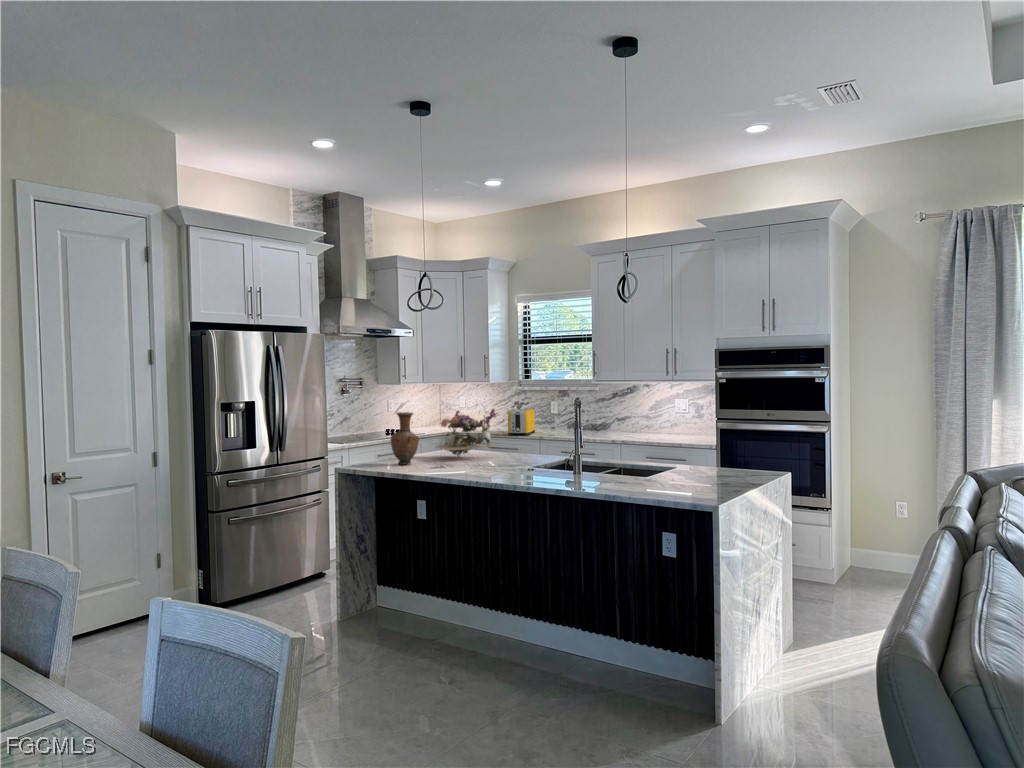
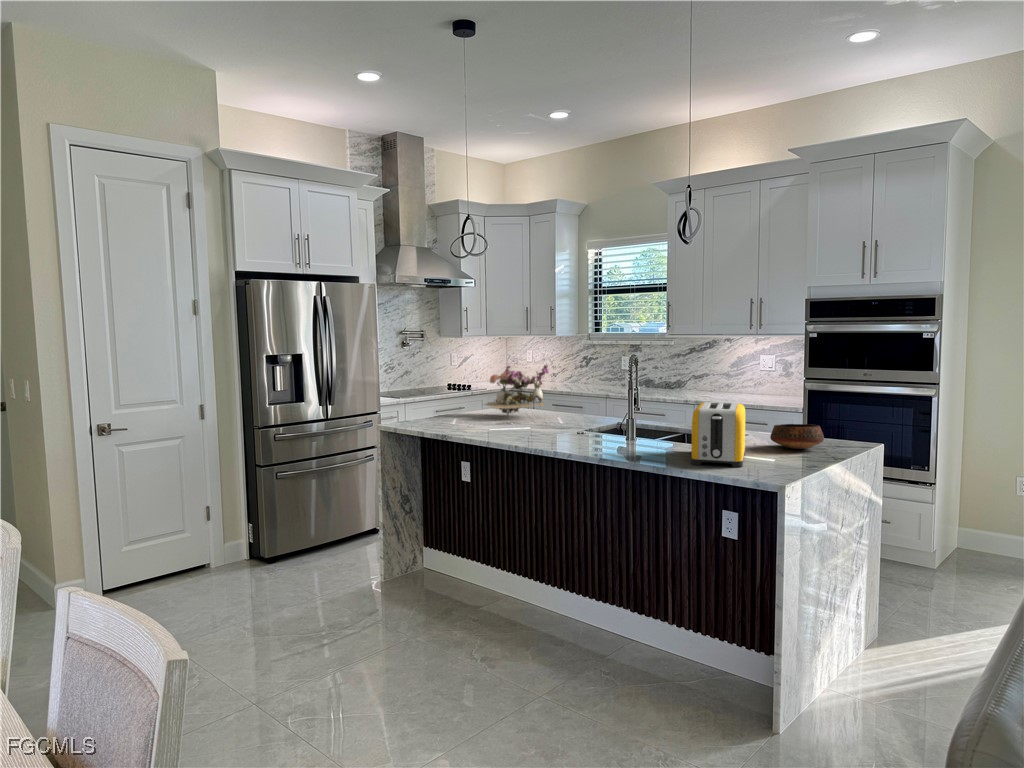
toaster: present [508,409,535,435] -> present [691,402,745,467]
vase: present [391,412,419,465] -> none [433,367,463,424]
bowl: none [698,457,743,478] -> present [770,424,824,449]

